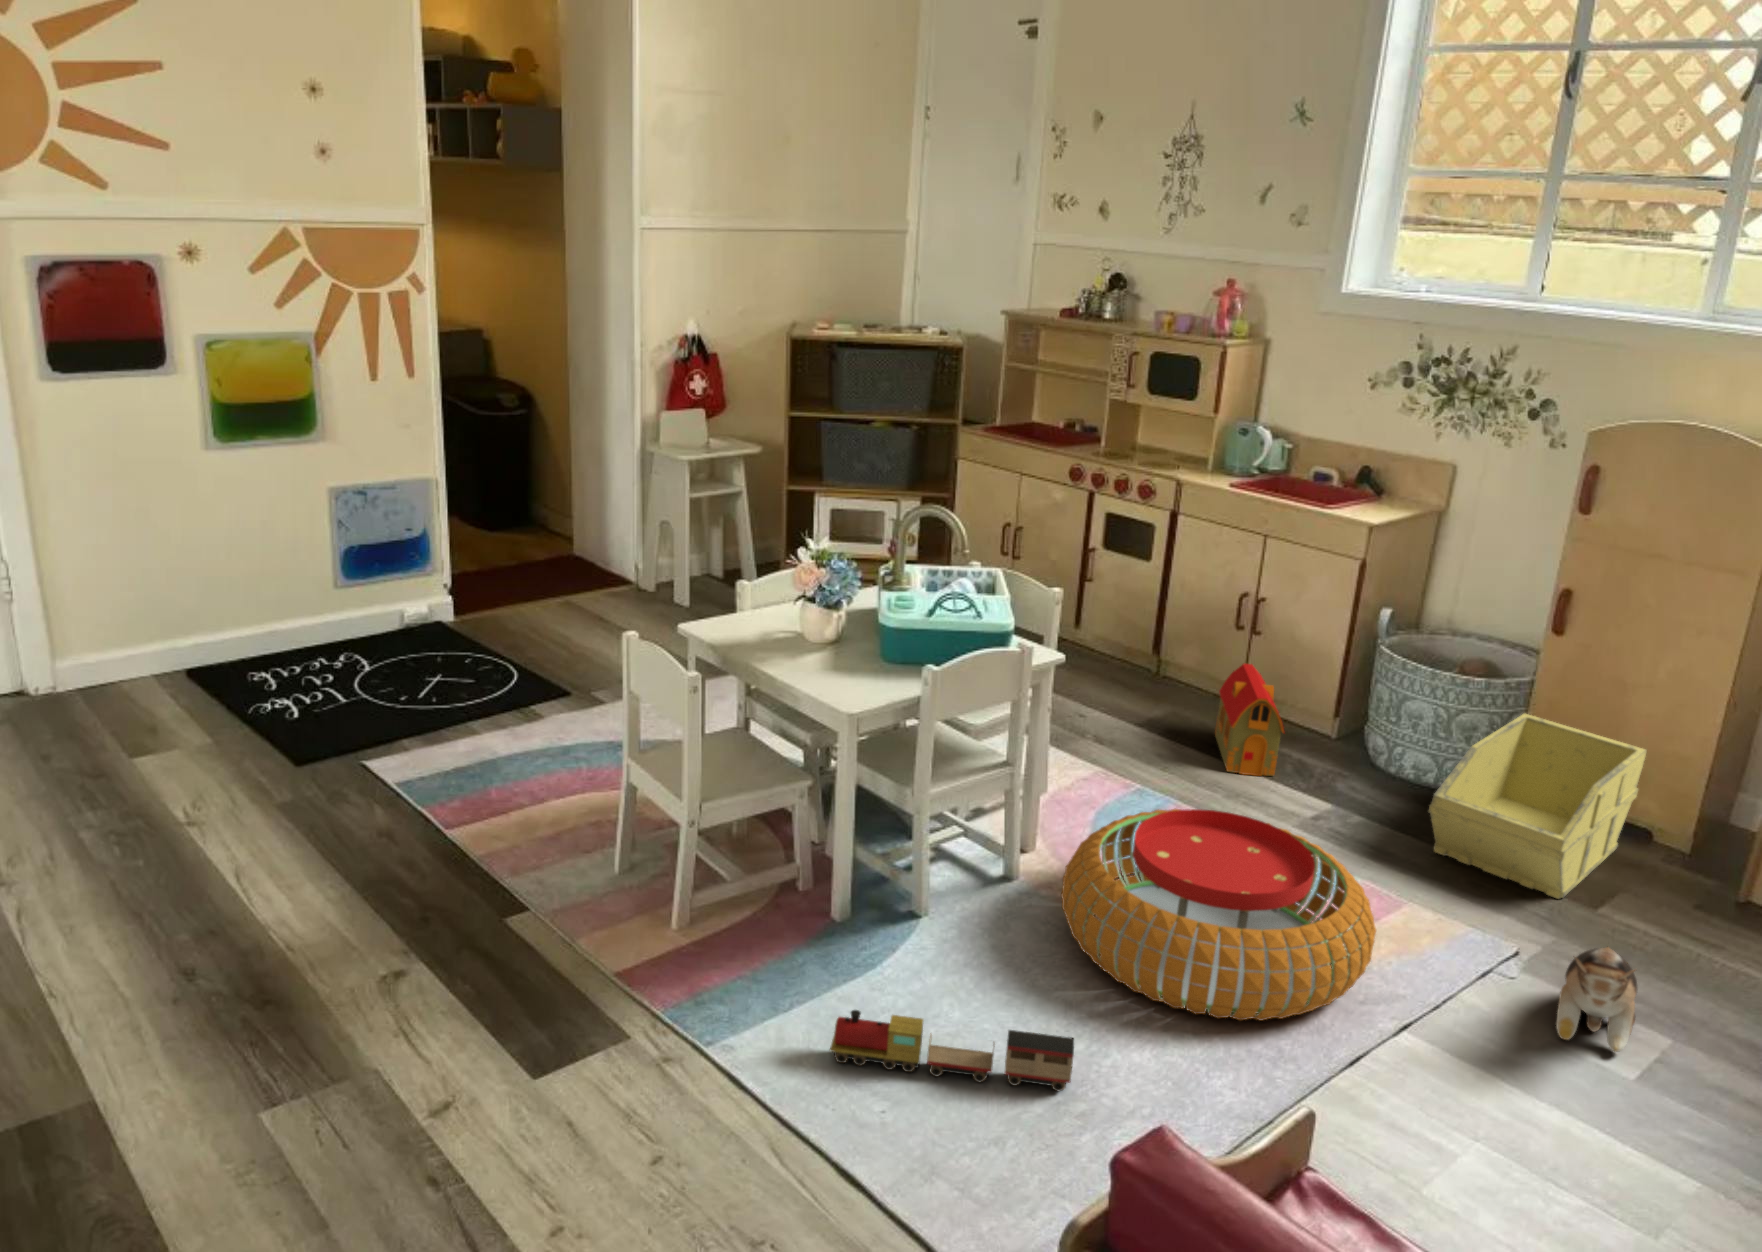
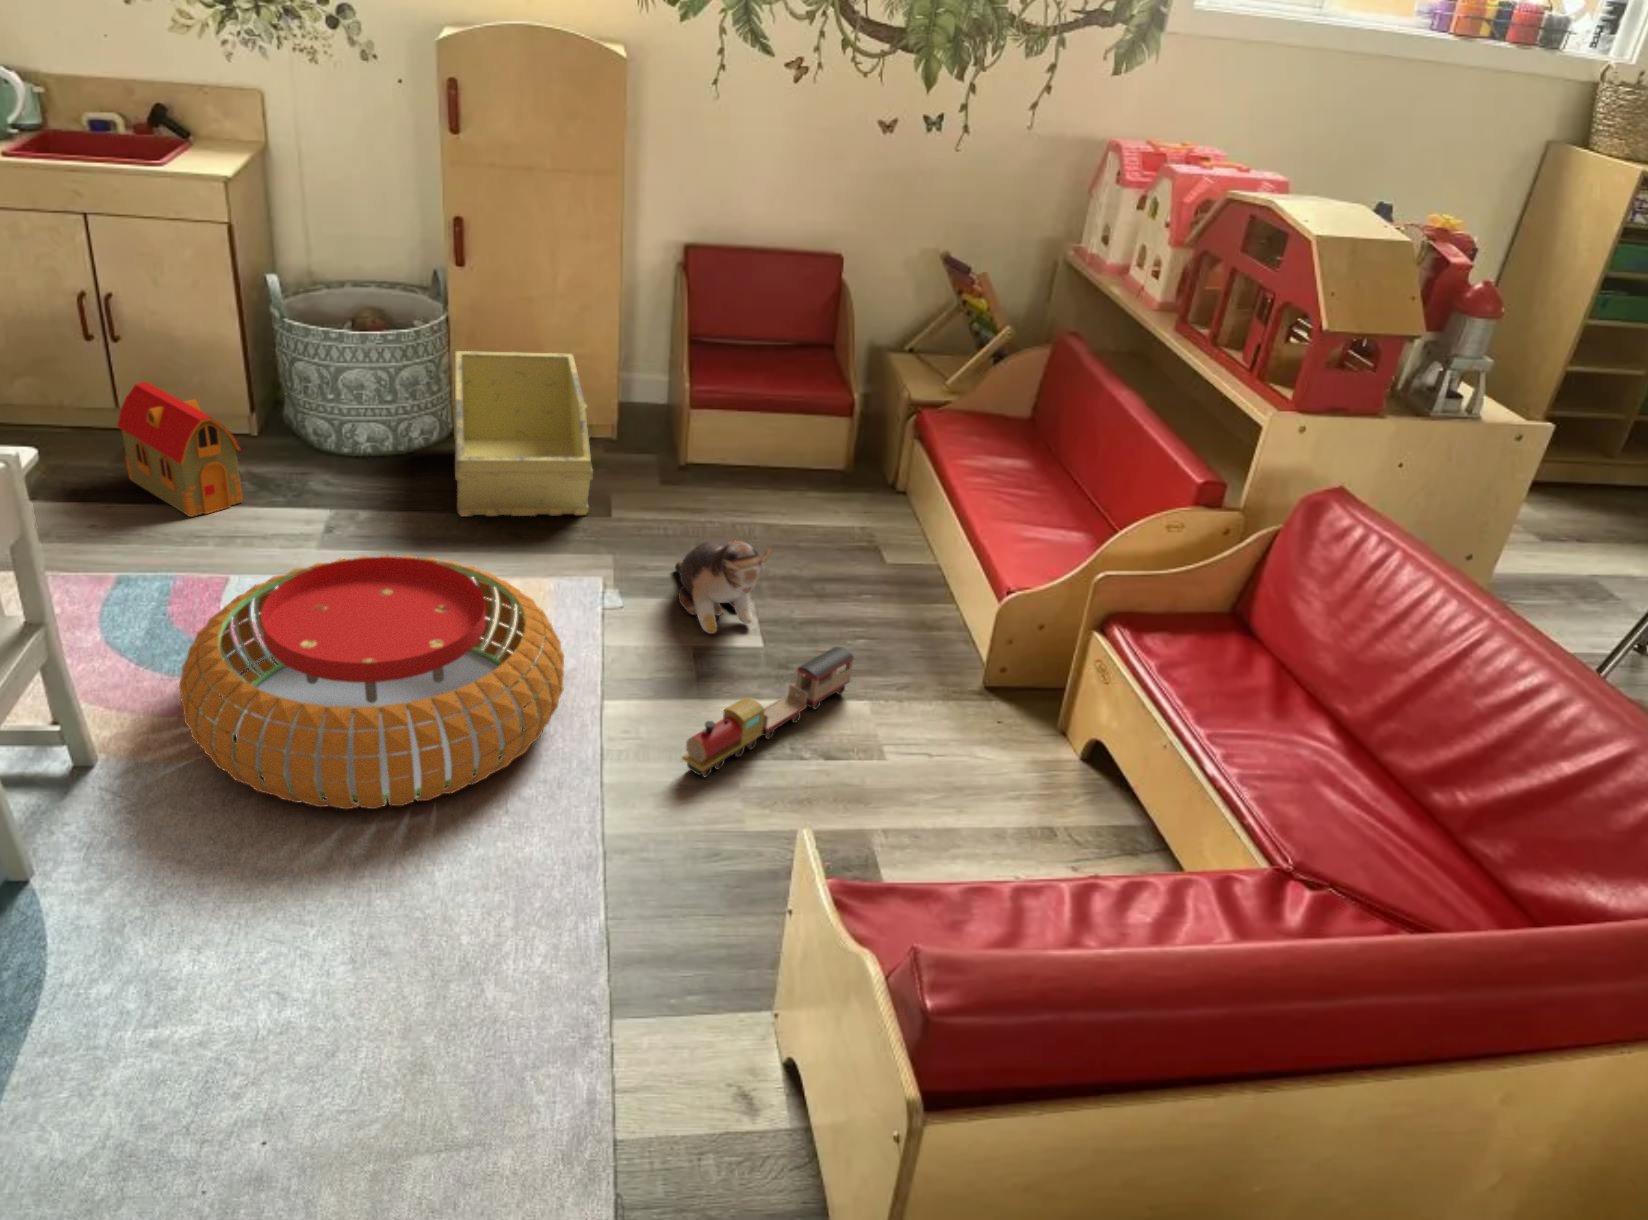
toy train: present [830,1010,1074,1091] -> present [682,647,854,777]

